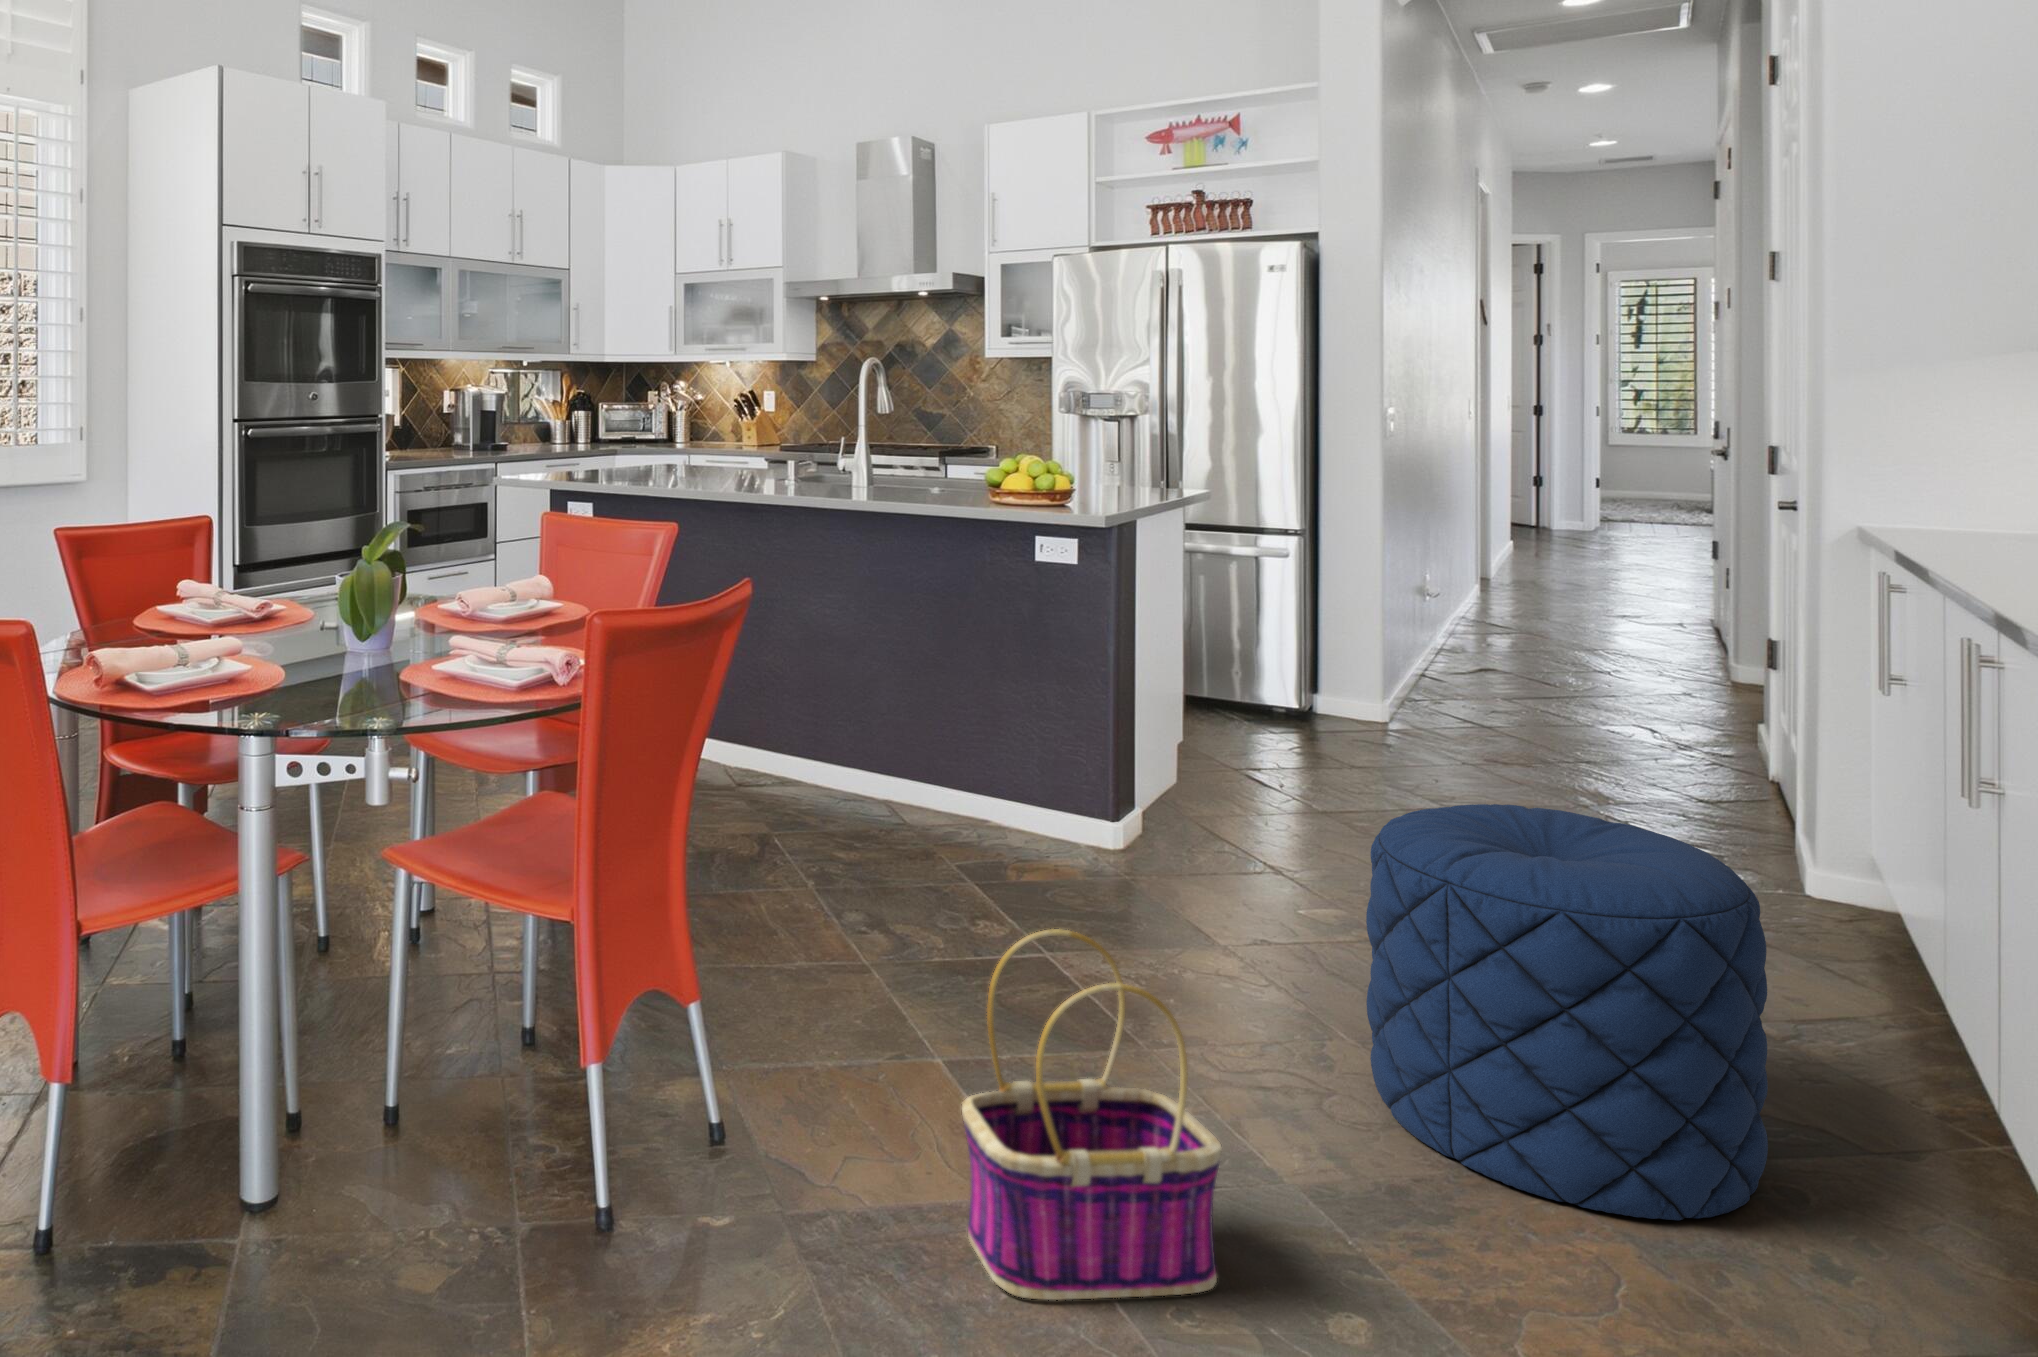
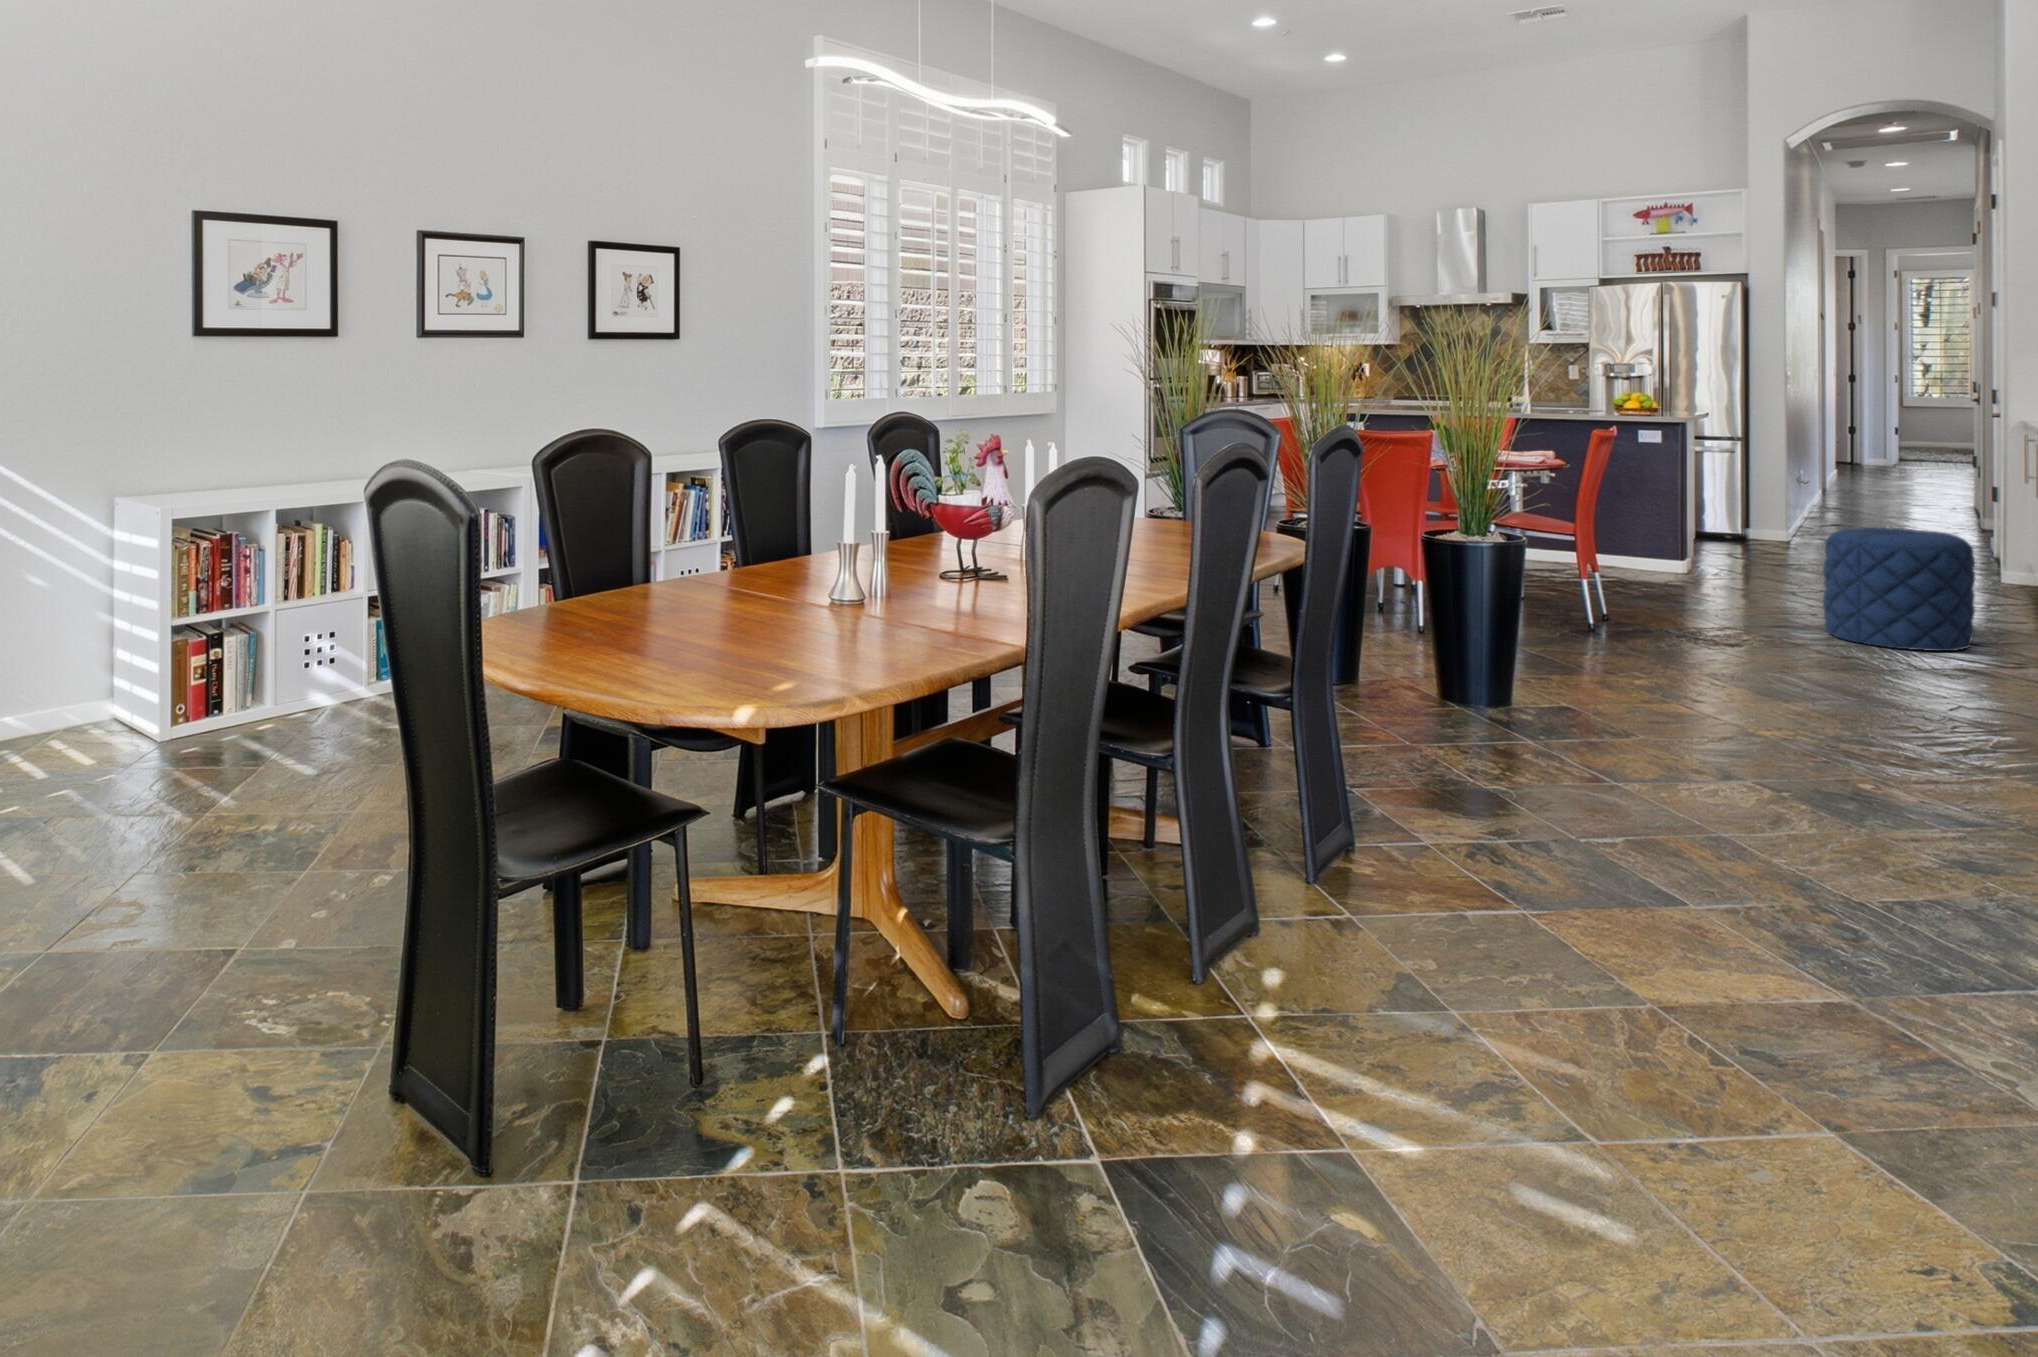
basket: present [962,929,1222,1300] -> none [1696,553,1791,660]

